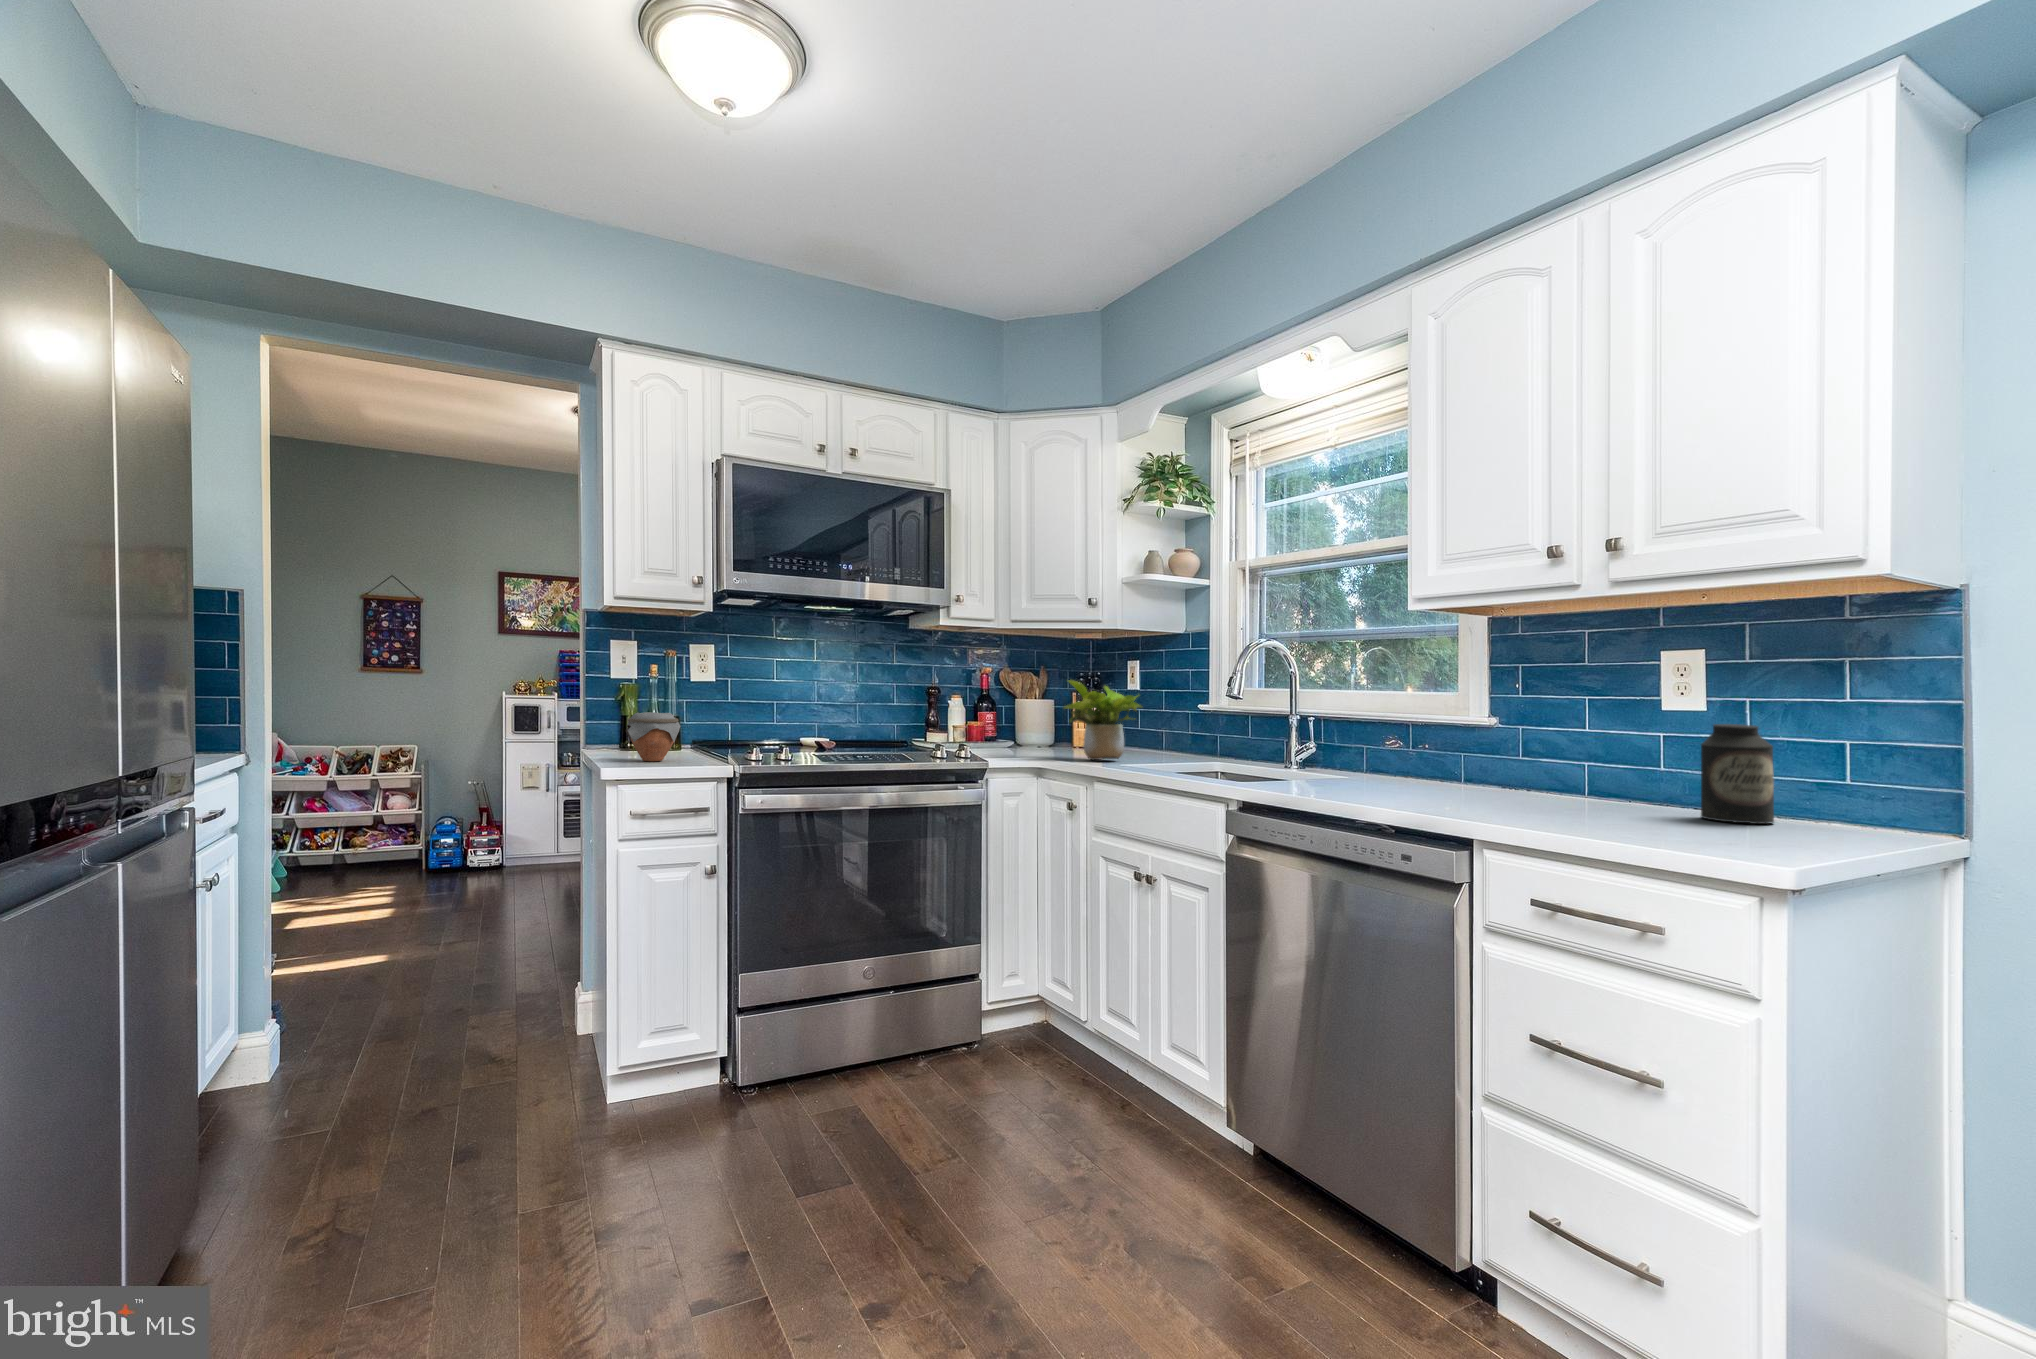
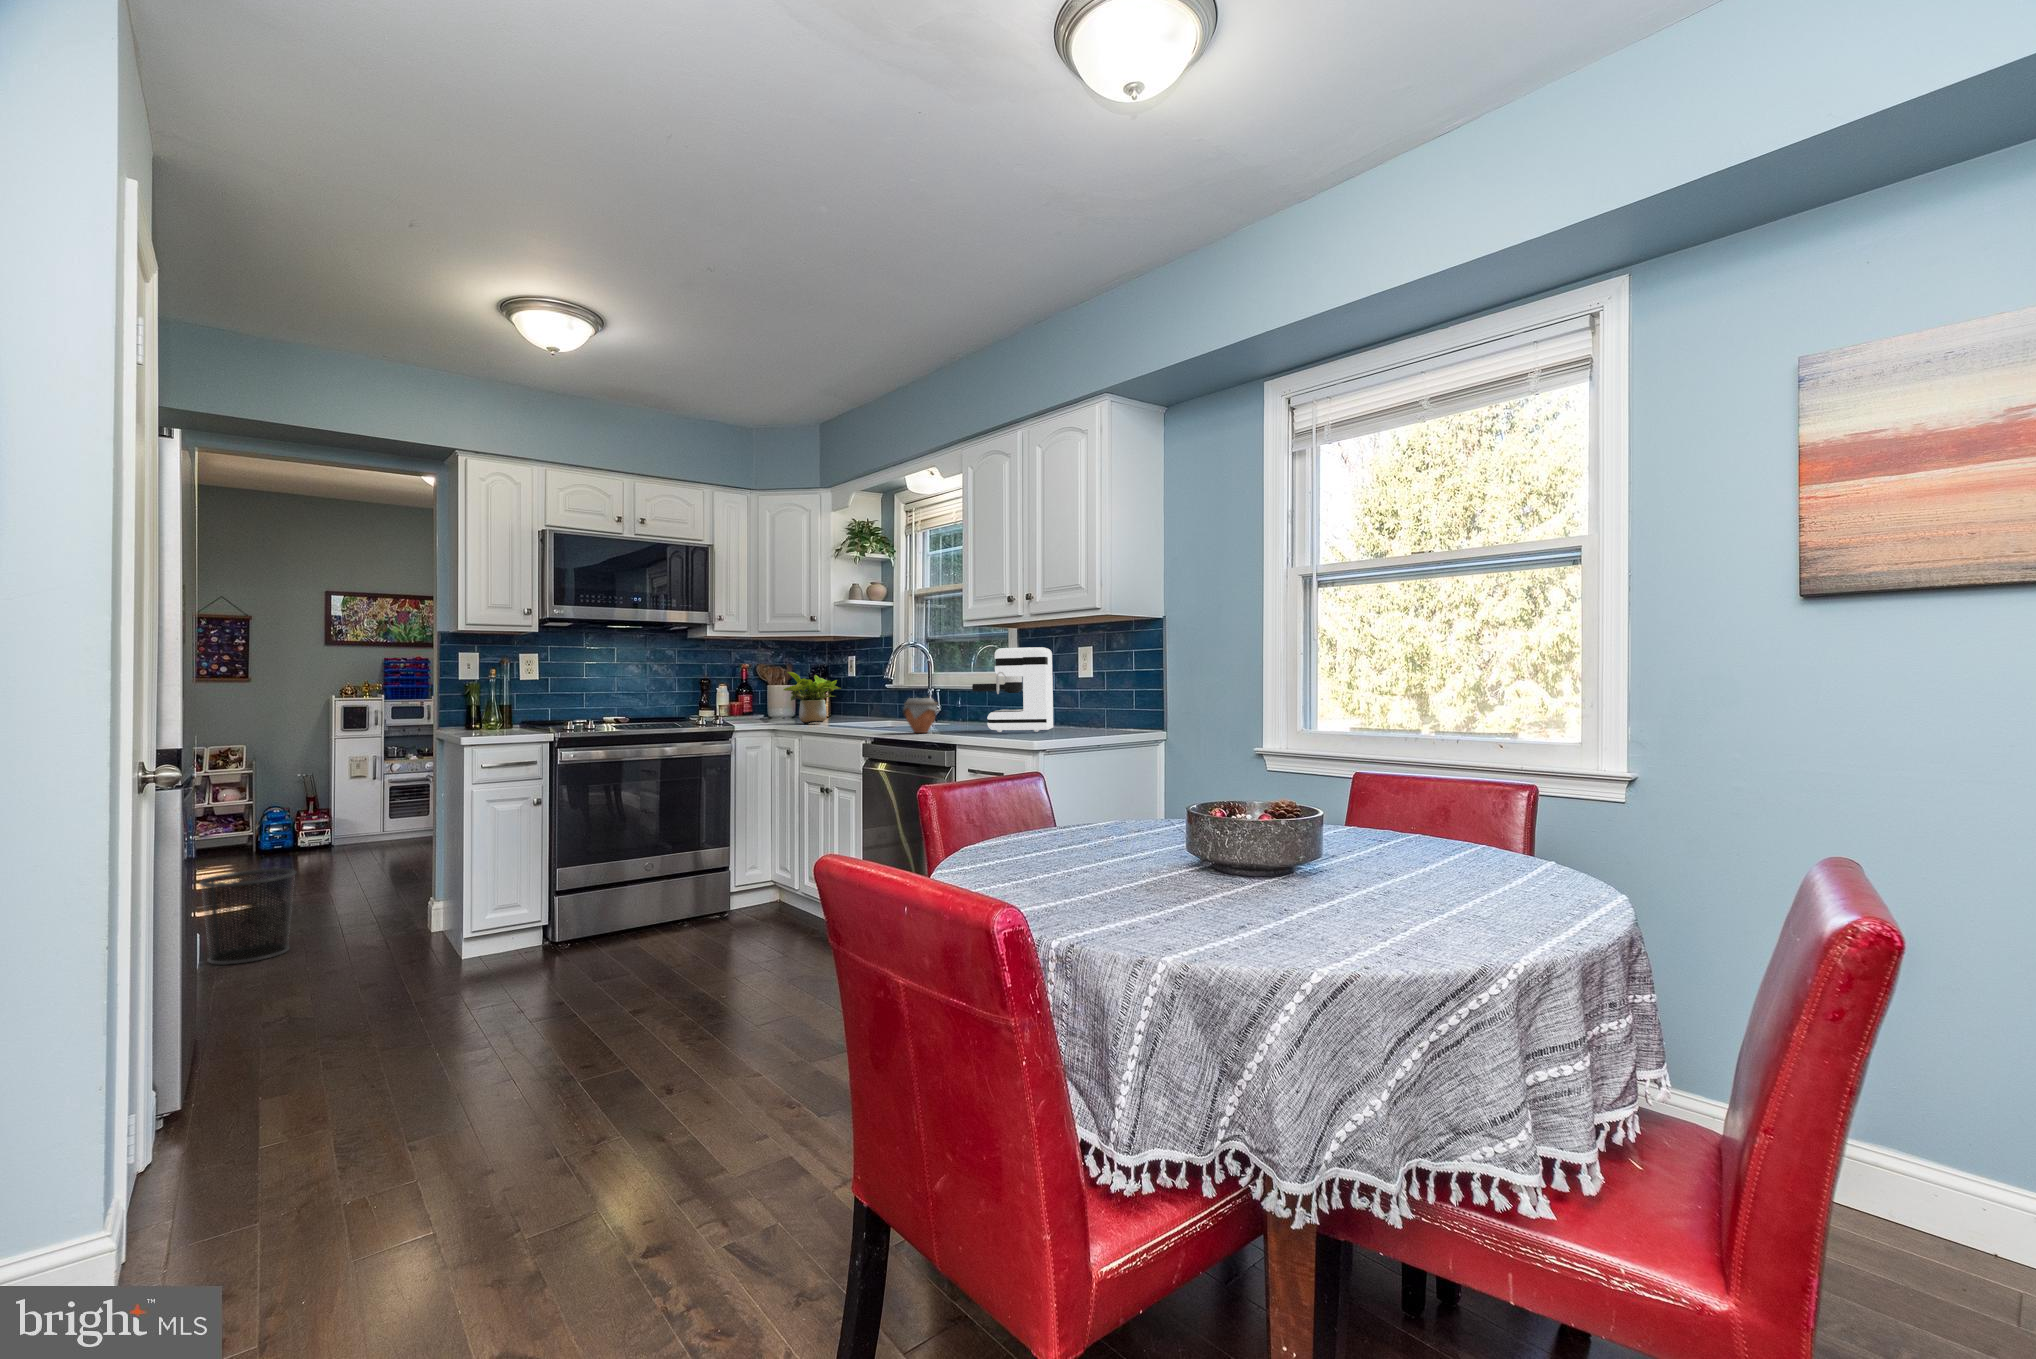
coffee maker: none [1436,648,1619,808] -> present [972,647,1053,732]
jar: present [625,712,681,761] -> present [903,698,937,733]
canister: present [1701,724,1774,824] -> none [1078,685,1108,734]
waste bin: none [258,943,390,1088] -> present [200,868,296,965]

